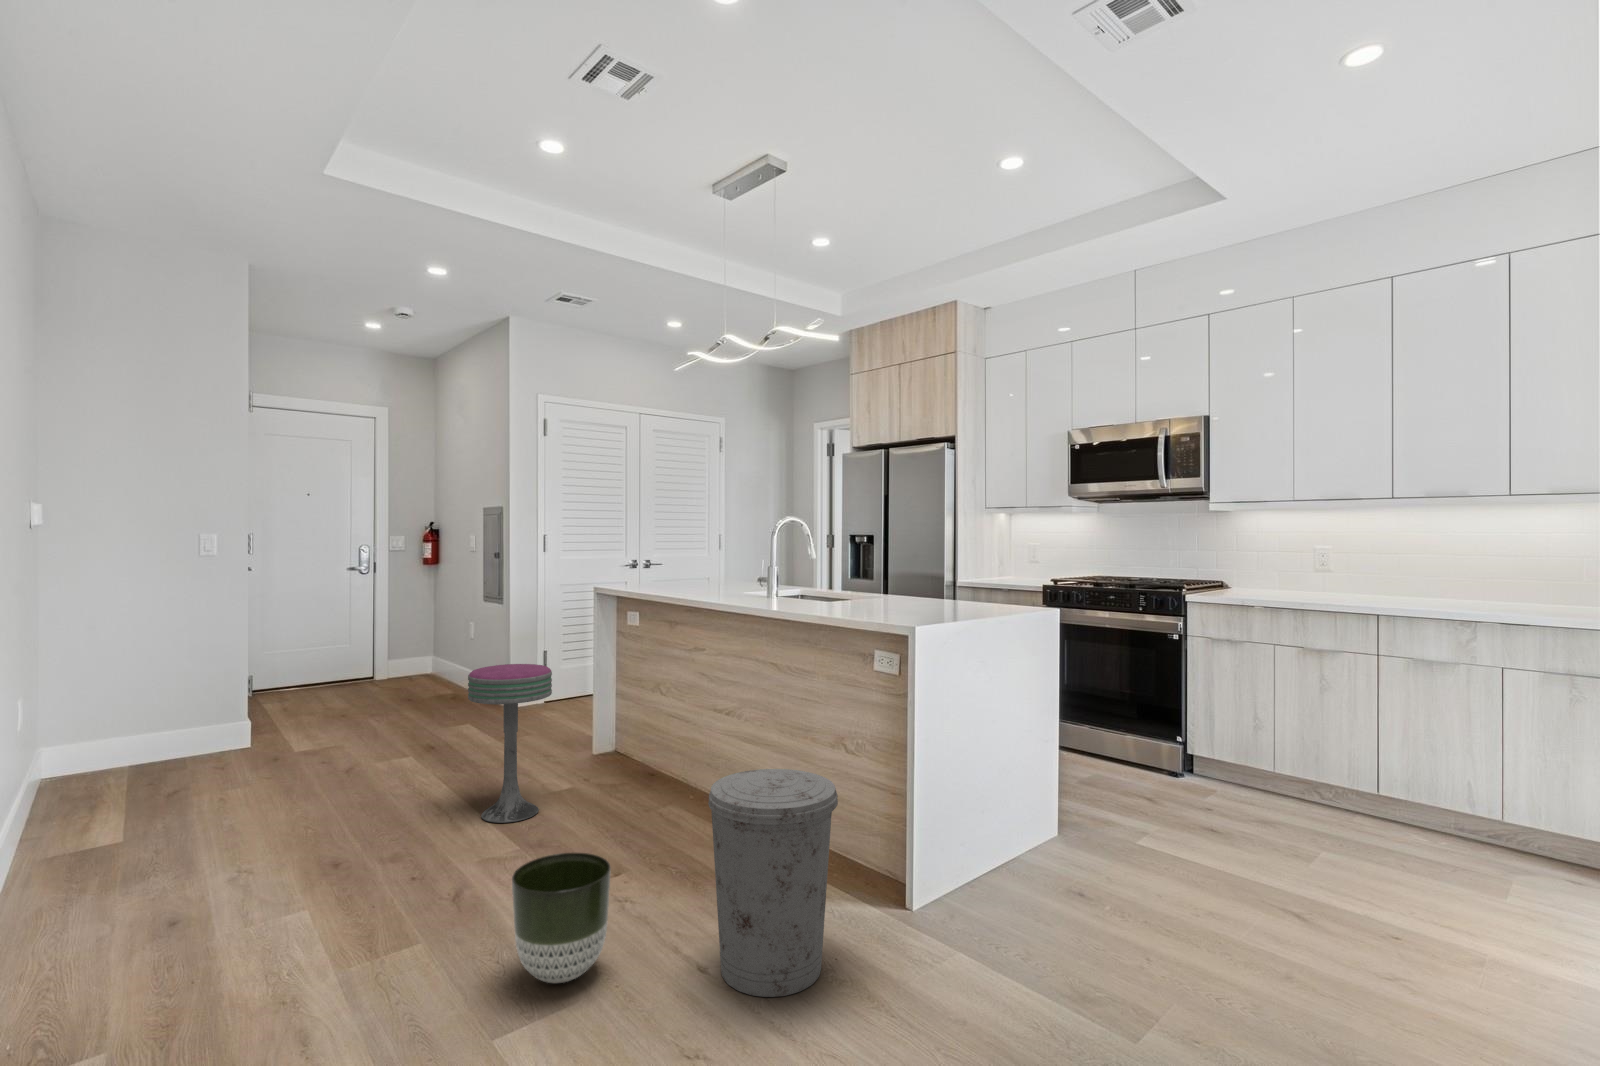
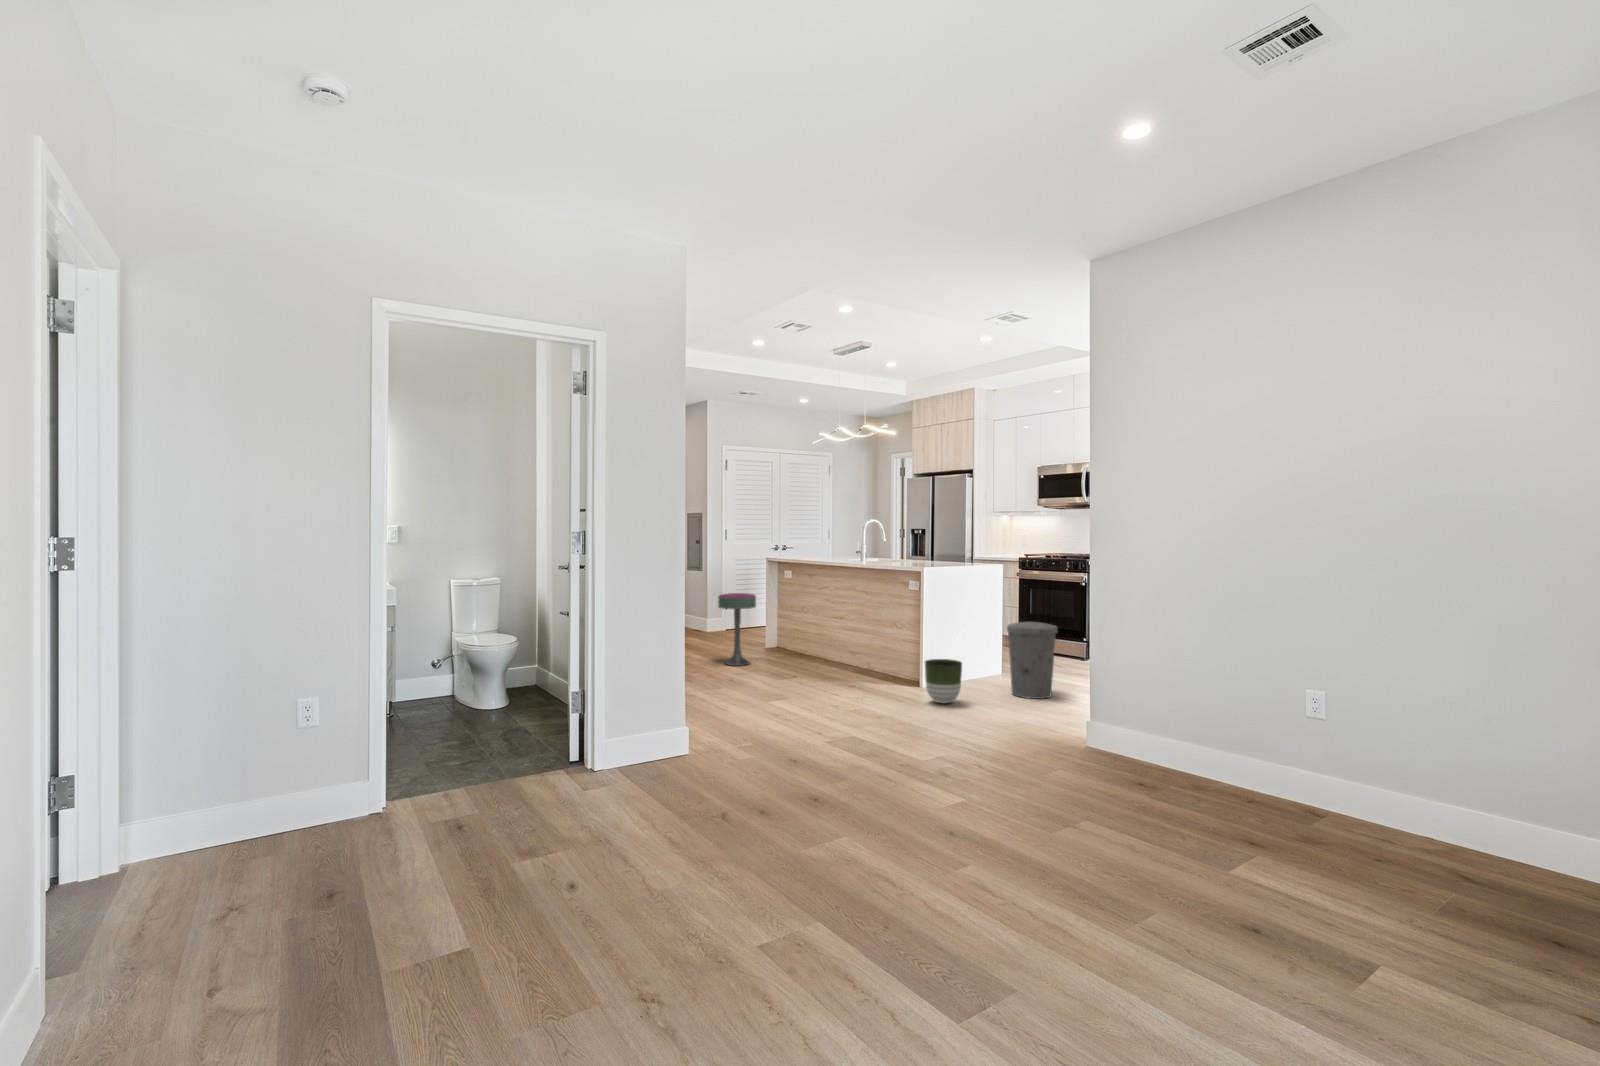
trash can: present [708,769,838,997] -> present [1007,622,1058,699]
planter: present [512,853,611,983] -> present [925,659,962,703]

